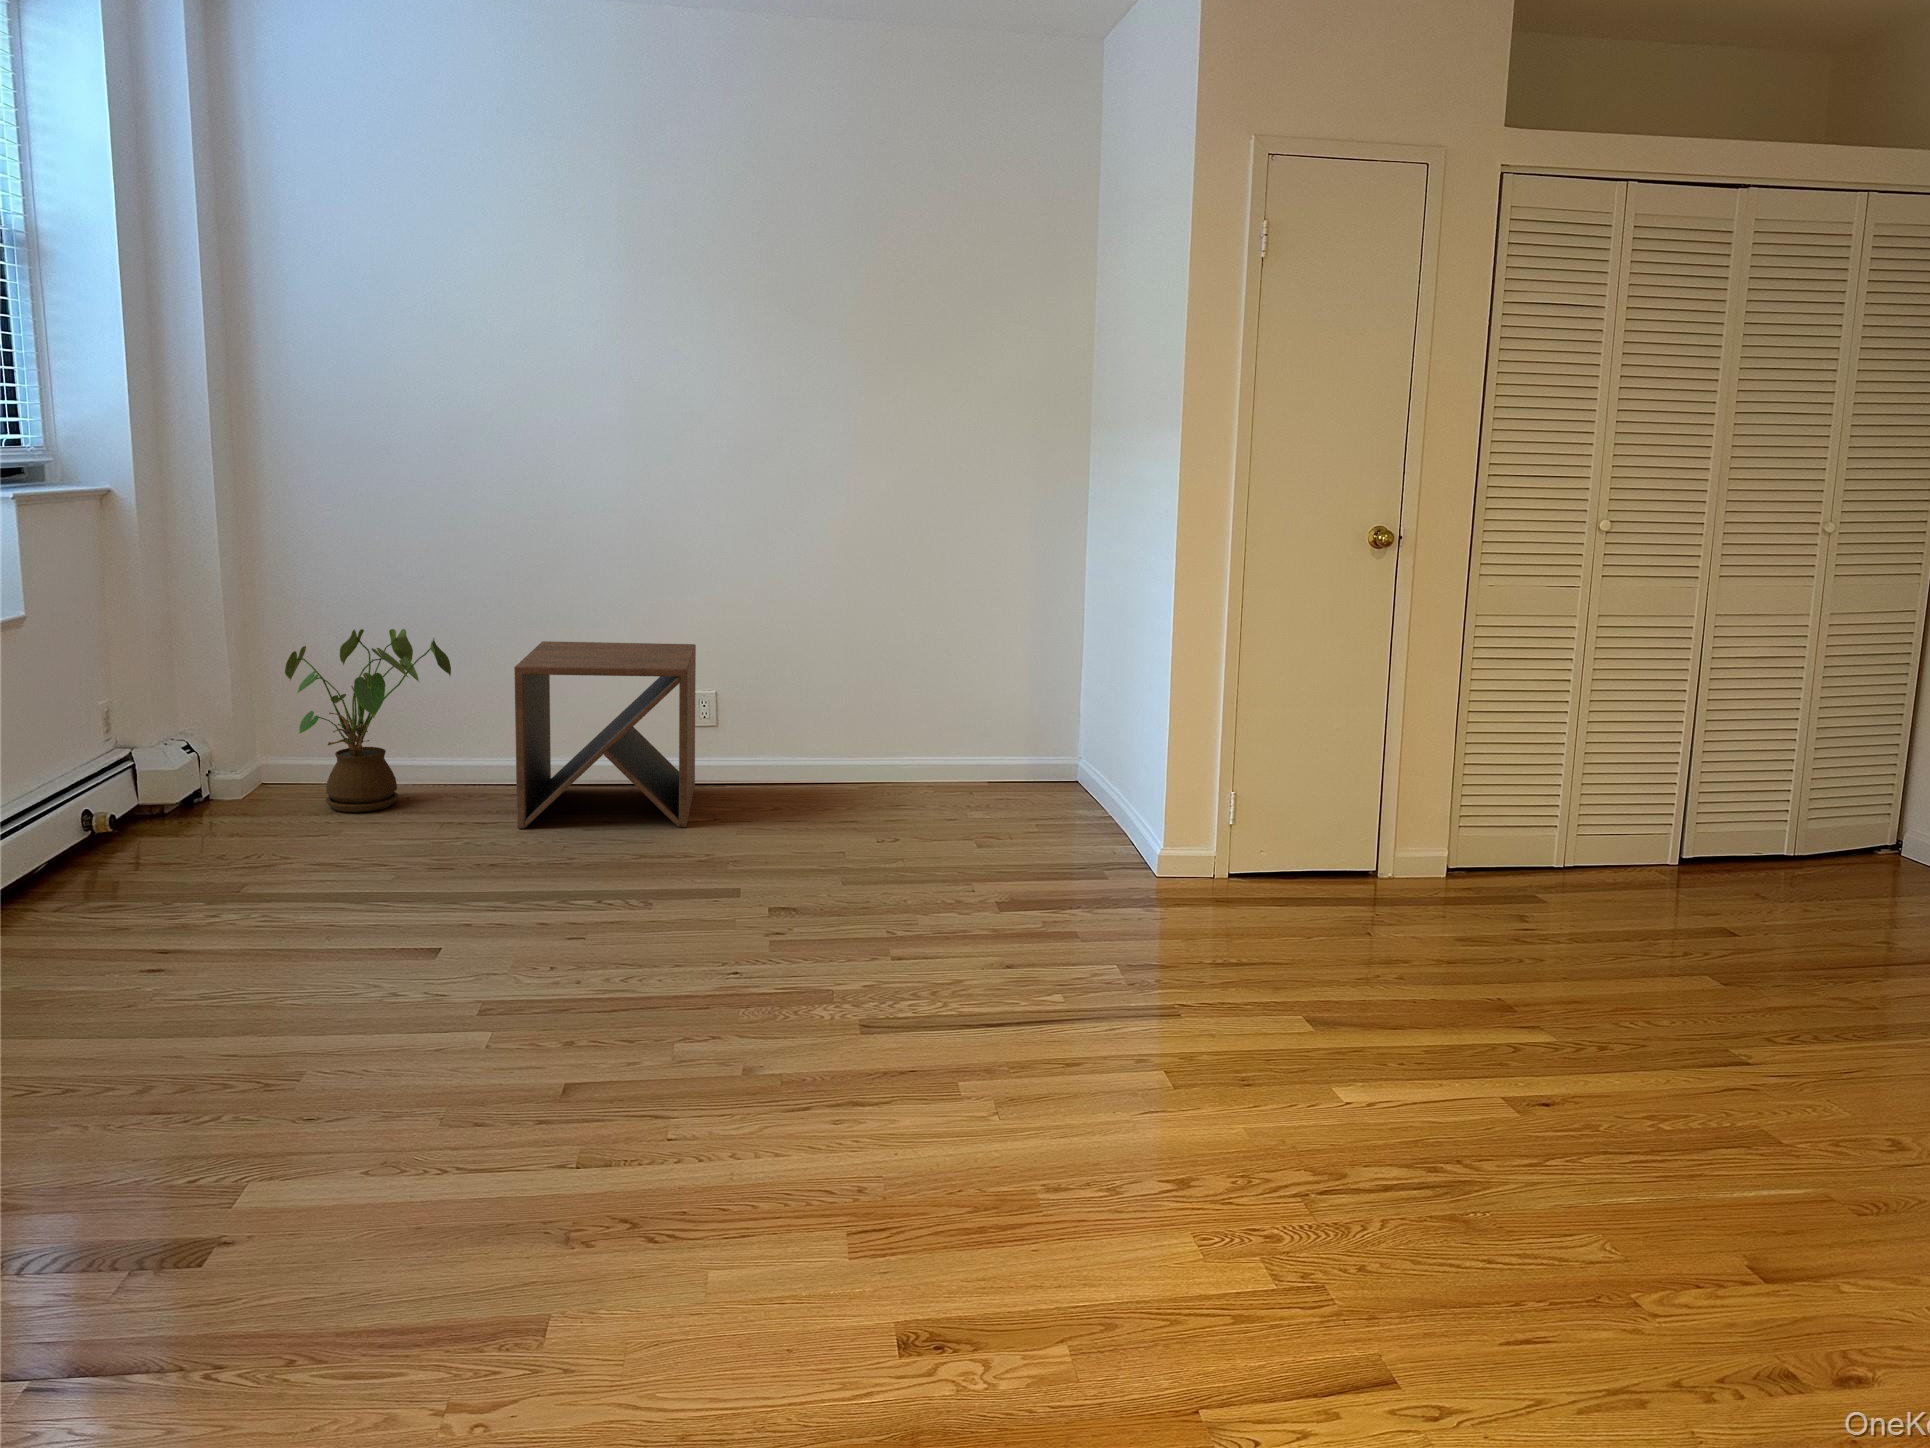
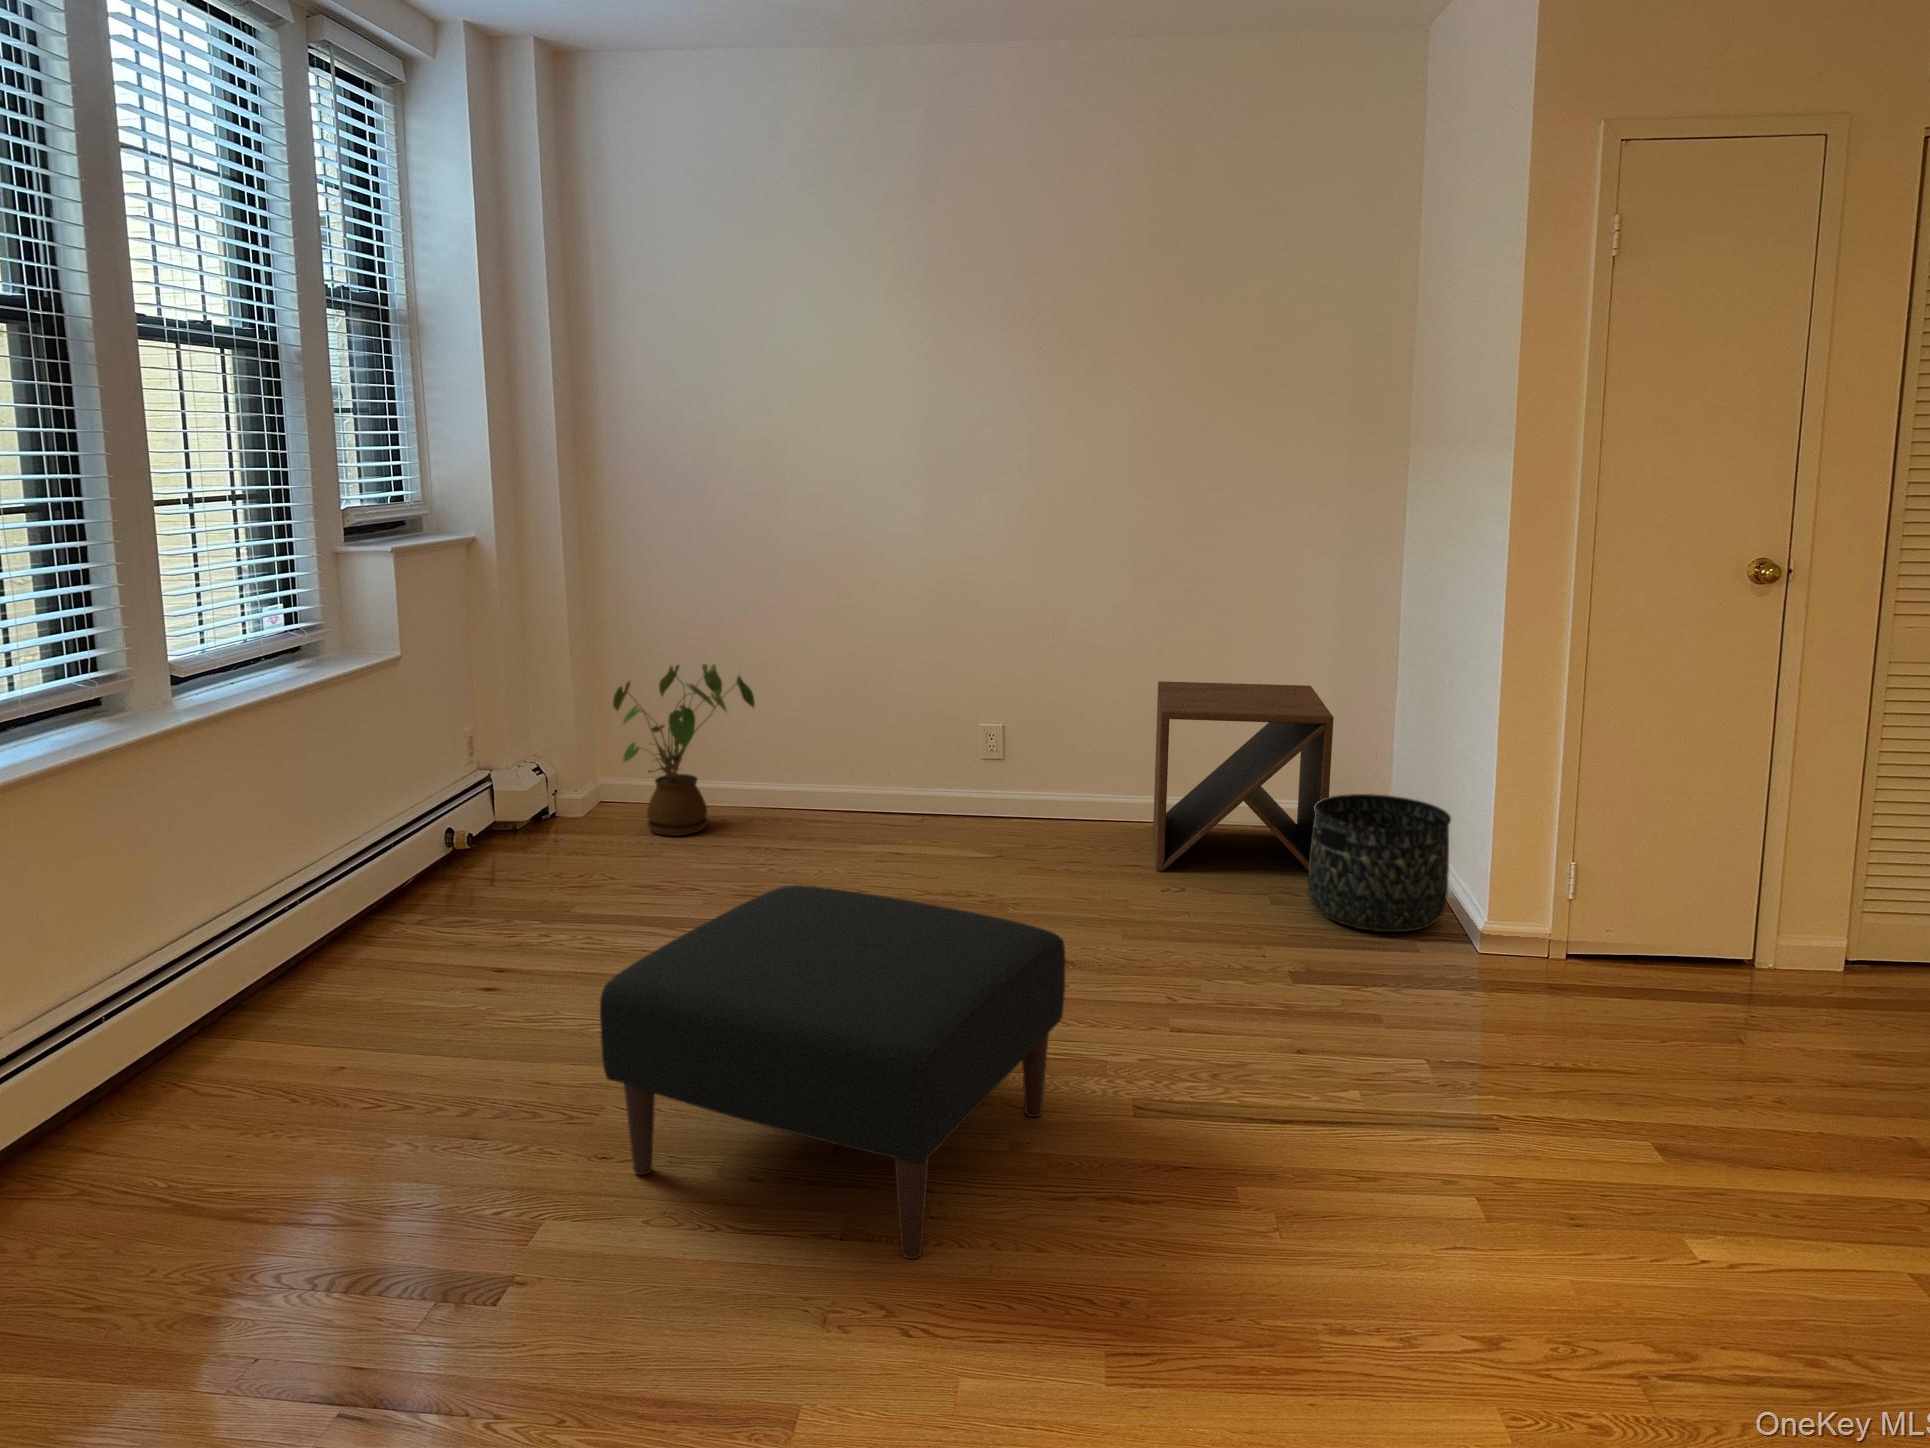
side table: present [514,641,696,828] -> present [1153,681,1334,871]
basket: none [1015,746,1138,868] -> present [1308,794,1451,932]
ottoman: none [310,834,799,1176] -> present [600,885,1066,1259]

